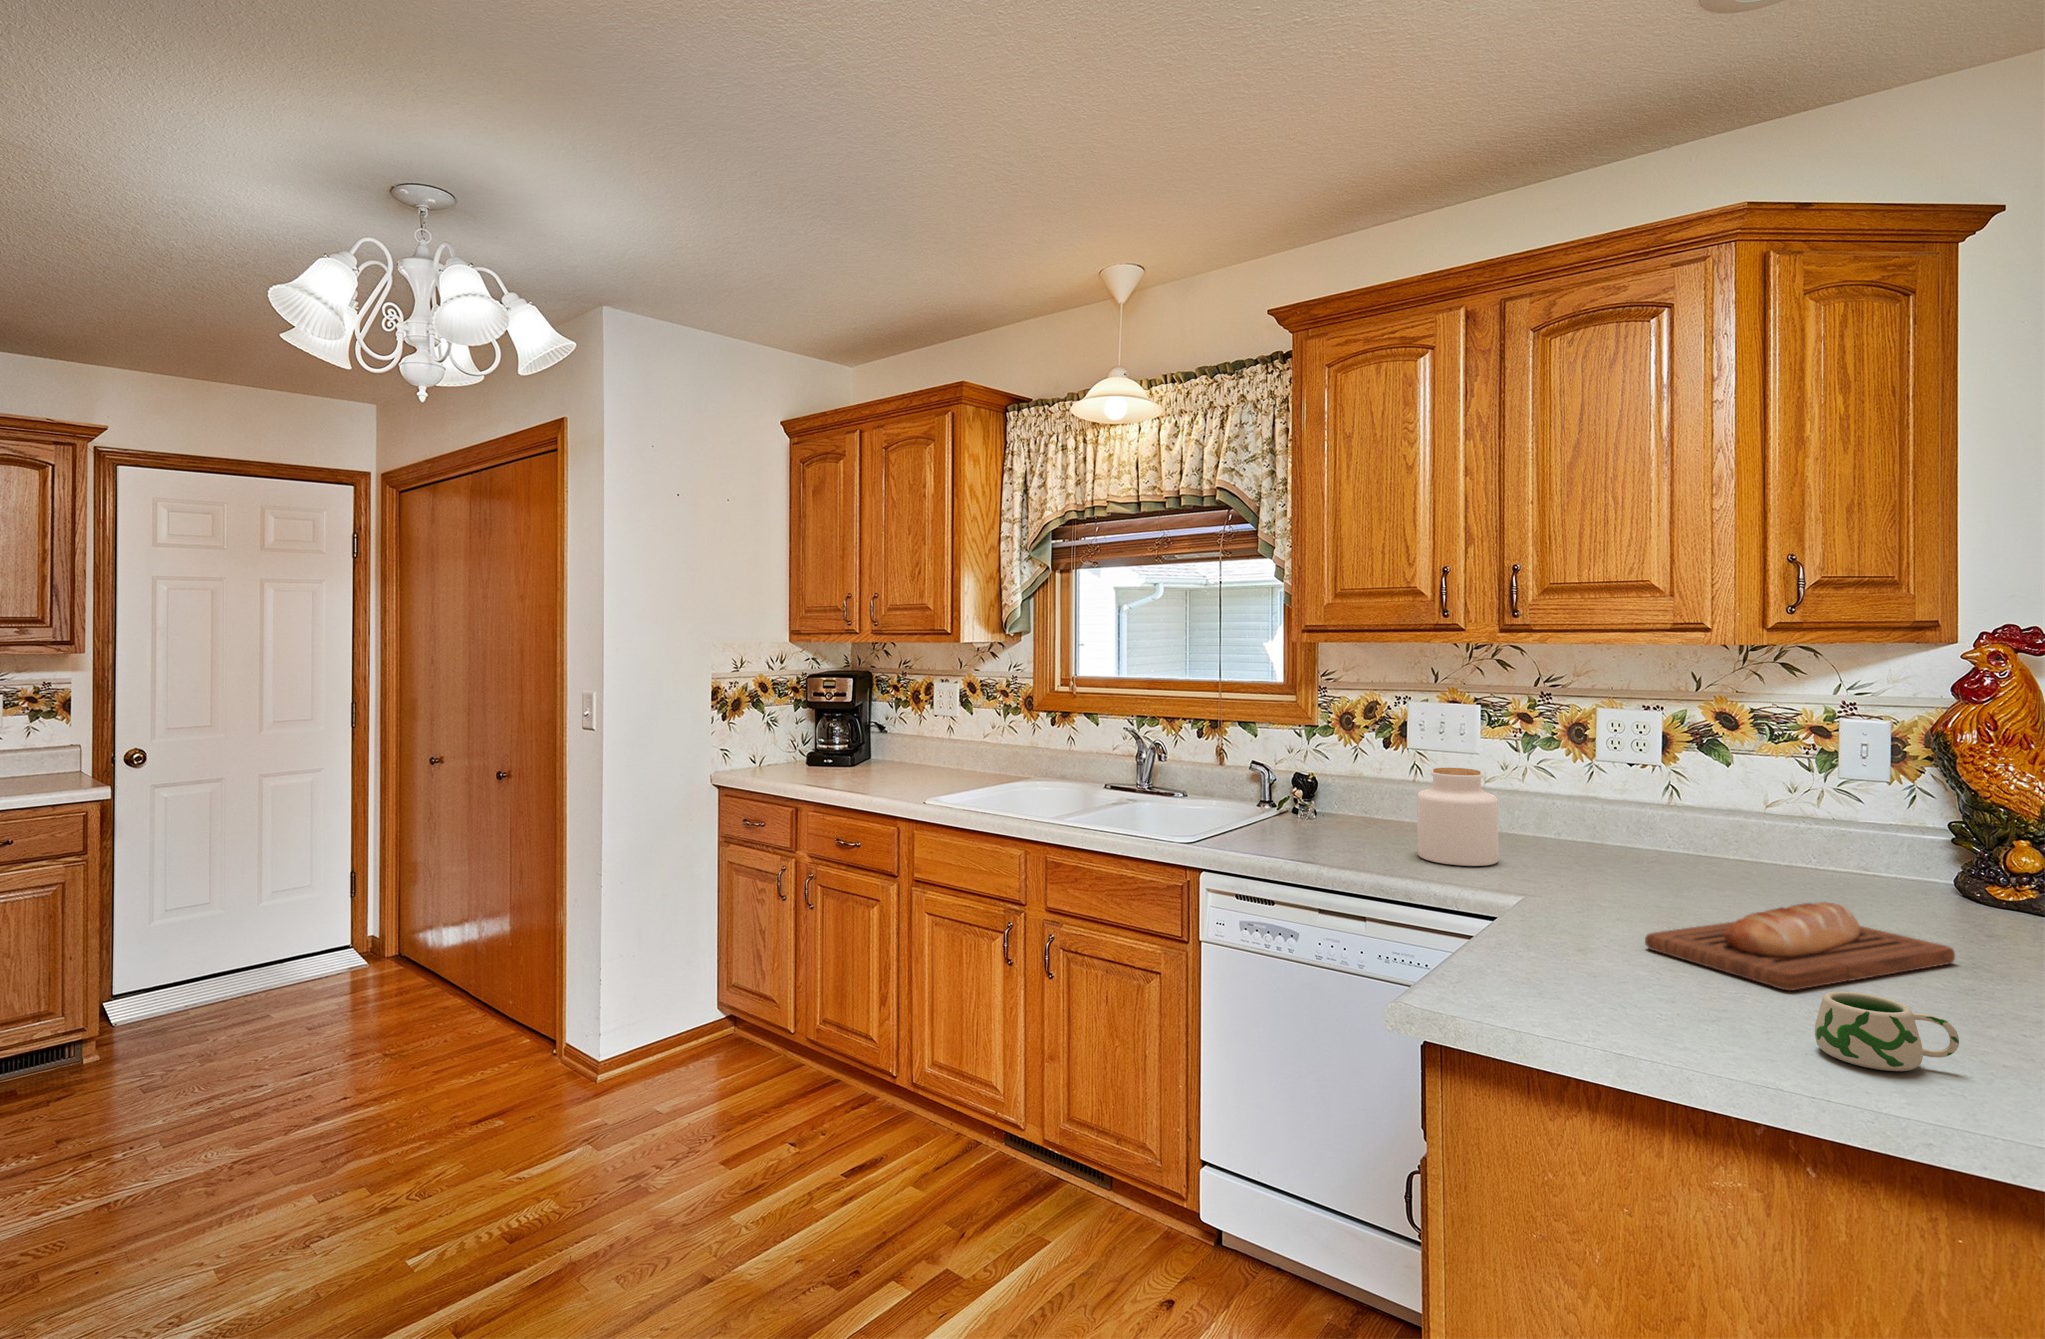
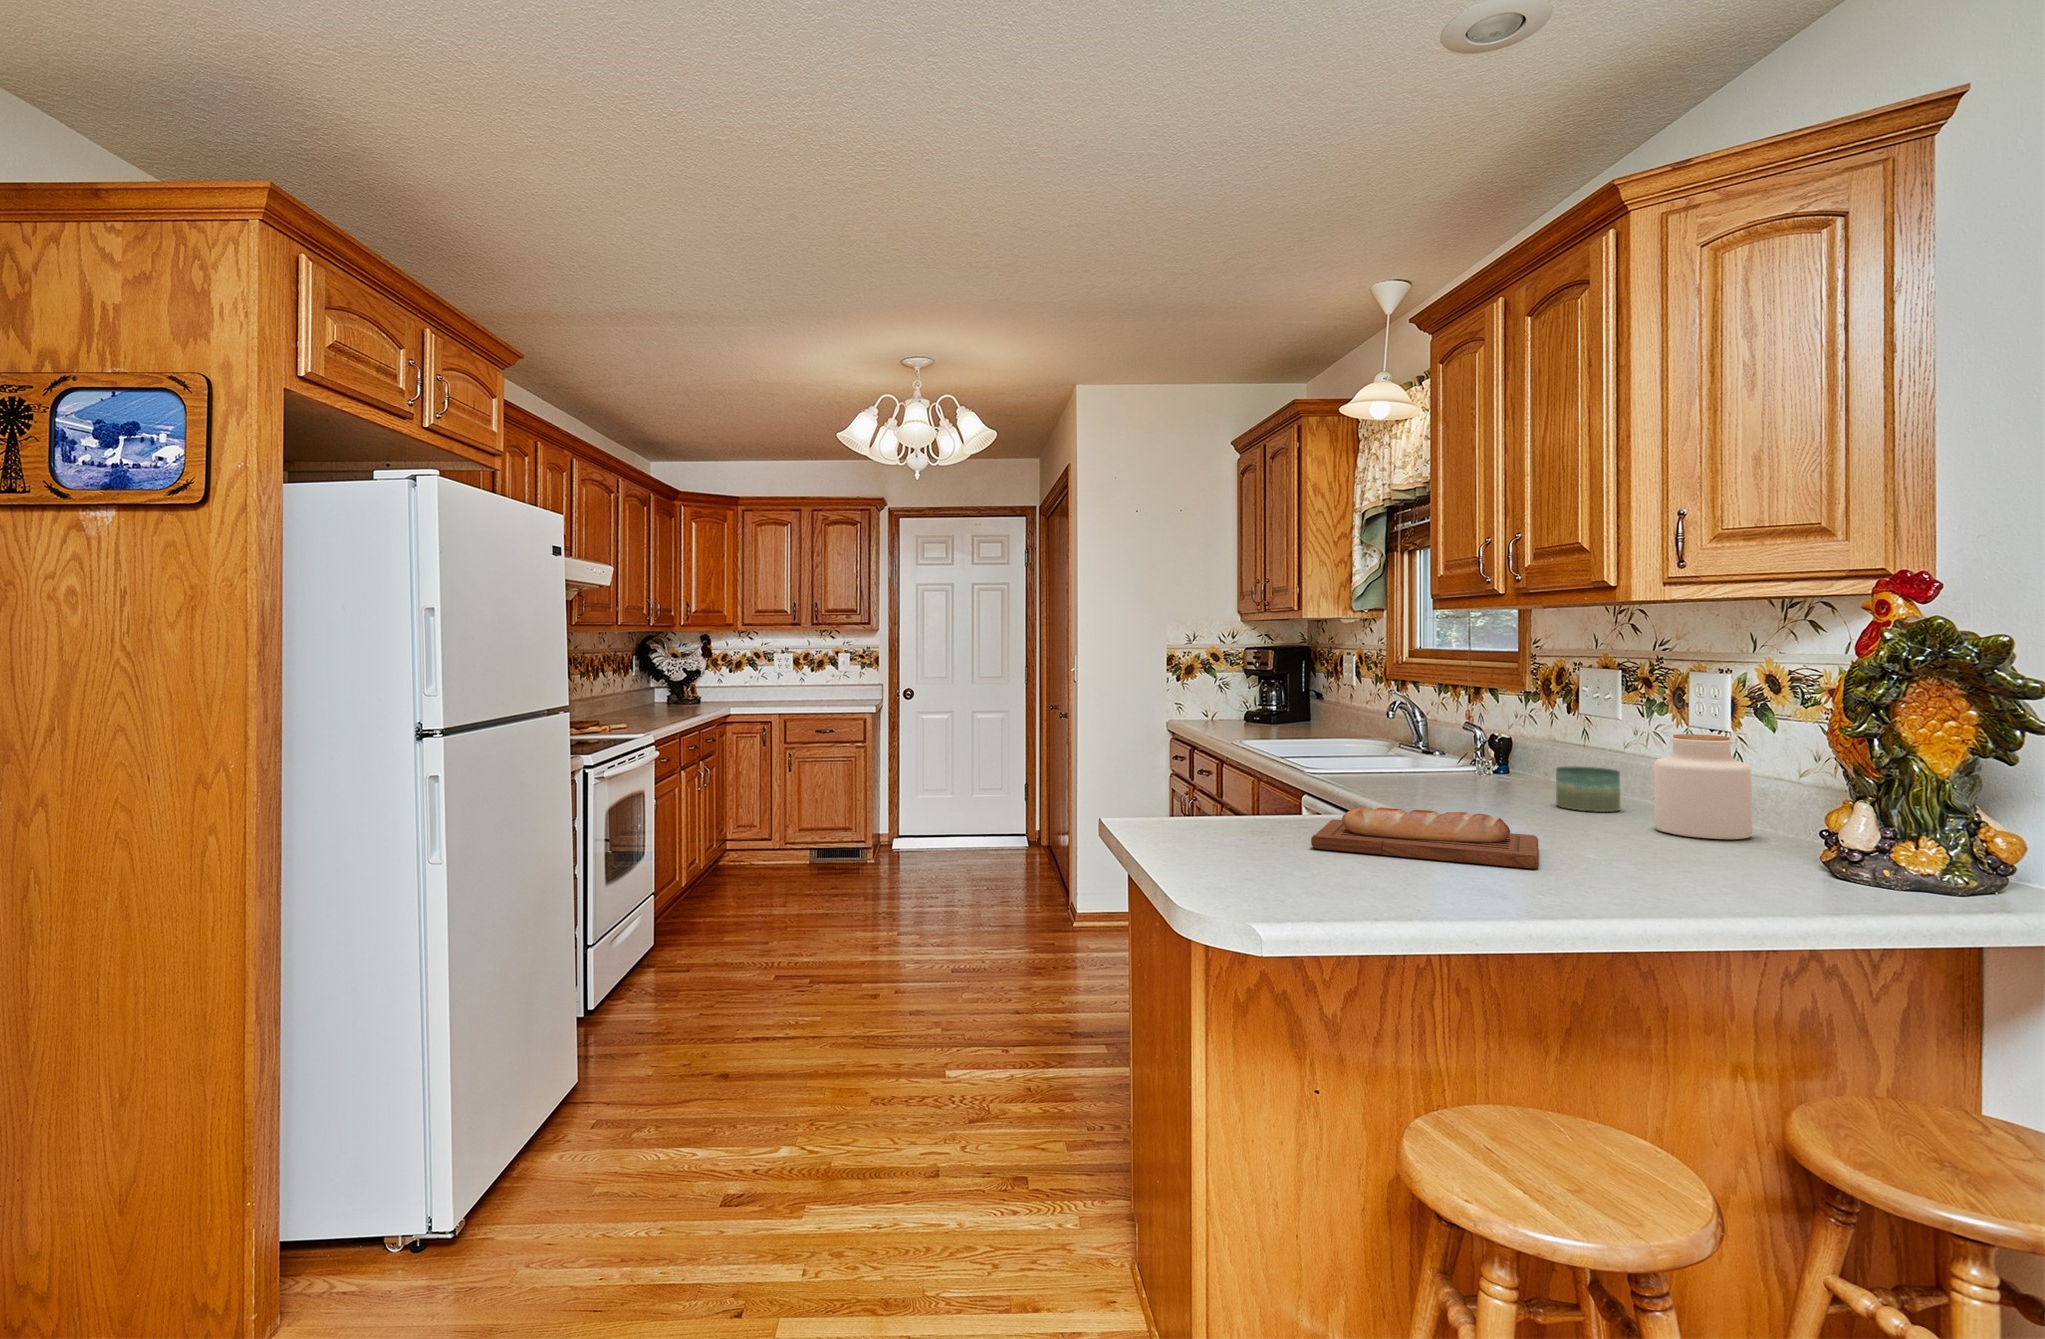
jar: present [1417,768,1499,866] -> present [1654,734,1752,839]
candle: none [1521,809,1587,858] -> present [1556,767,1620,812]
mug: present [1815,991,1959,1071] -> none [1178,818,1233,862]

